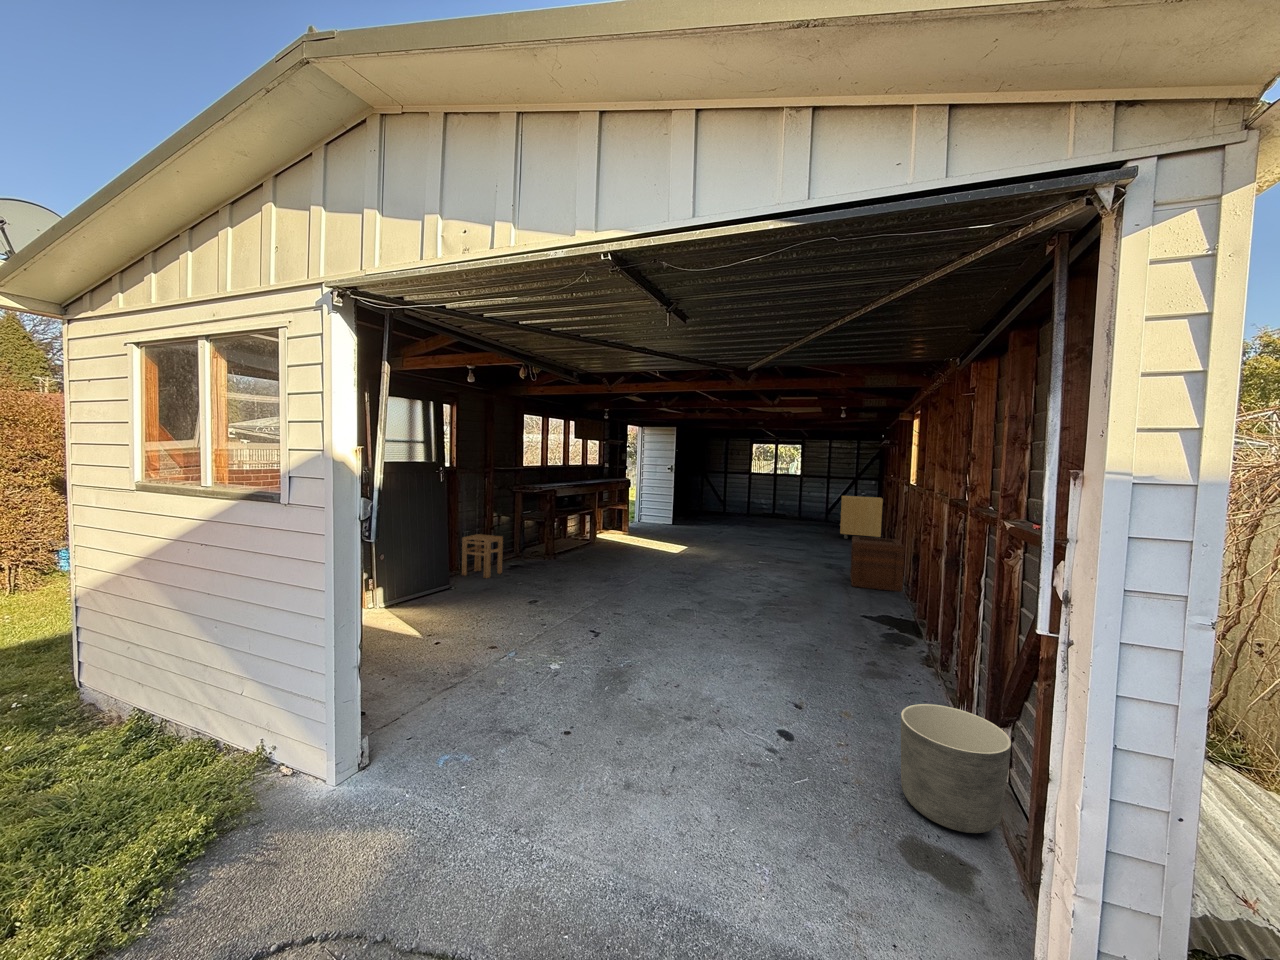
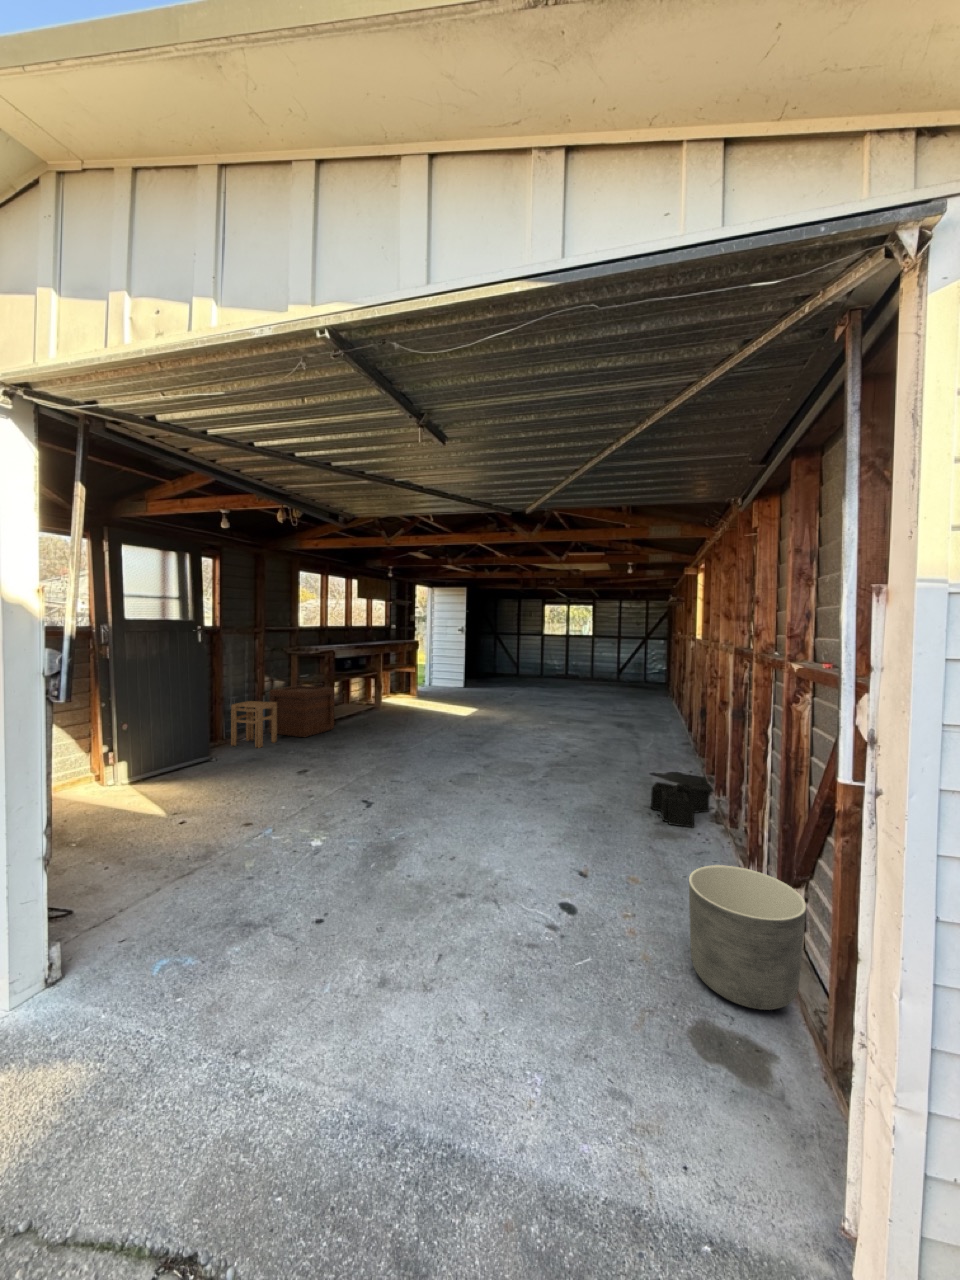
storage cabinet: present [840,496,883,539] -> none [629,655,669,699]
wooden crate: present [850,536,905,592] -> present [269,685,334,737]
storage bin: none [862,625,927,670] -> present [651,782,714,827]

